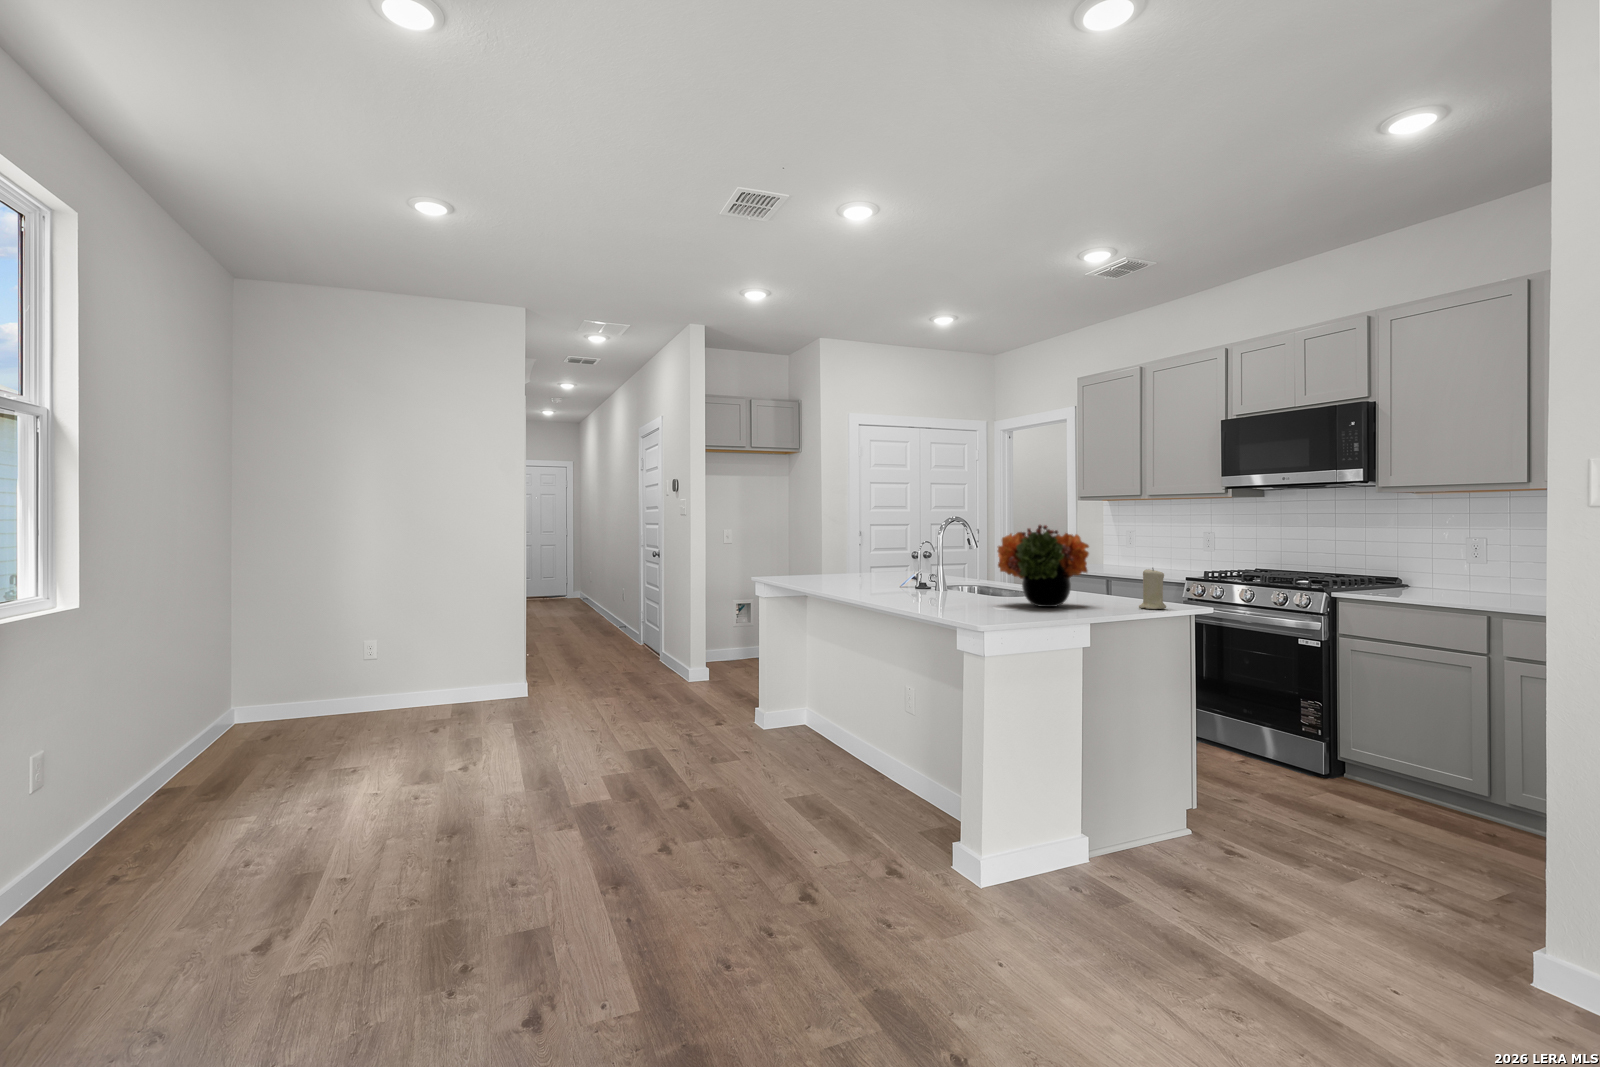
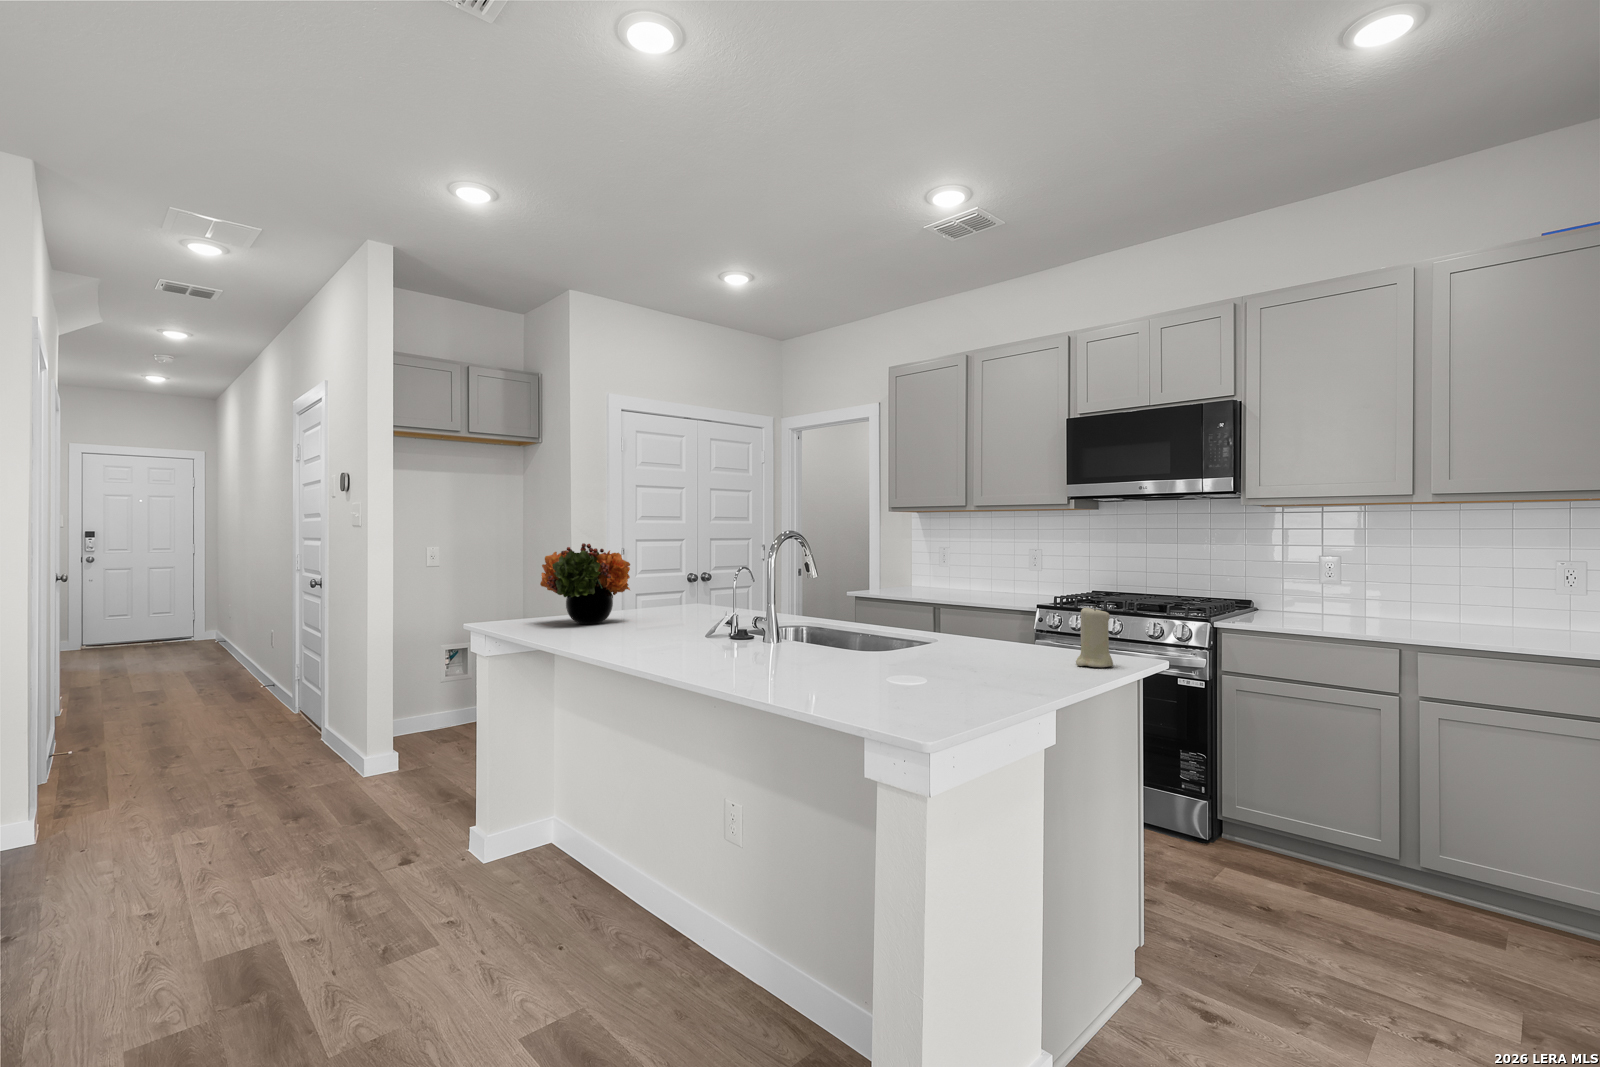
flower arrangement: present [998,525,1089,607] -> present [540,543,630,624]

